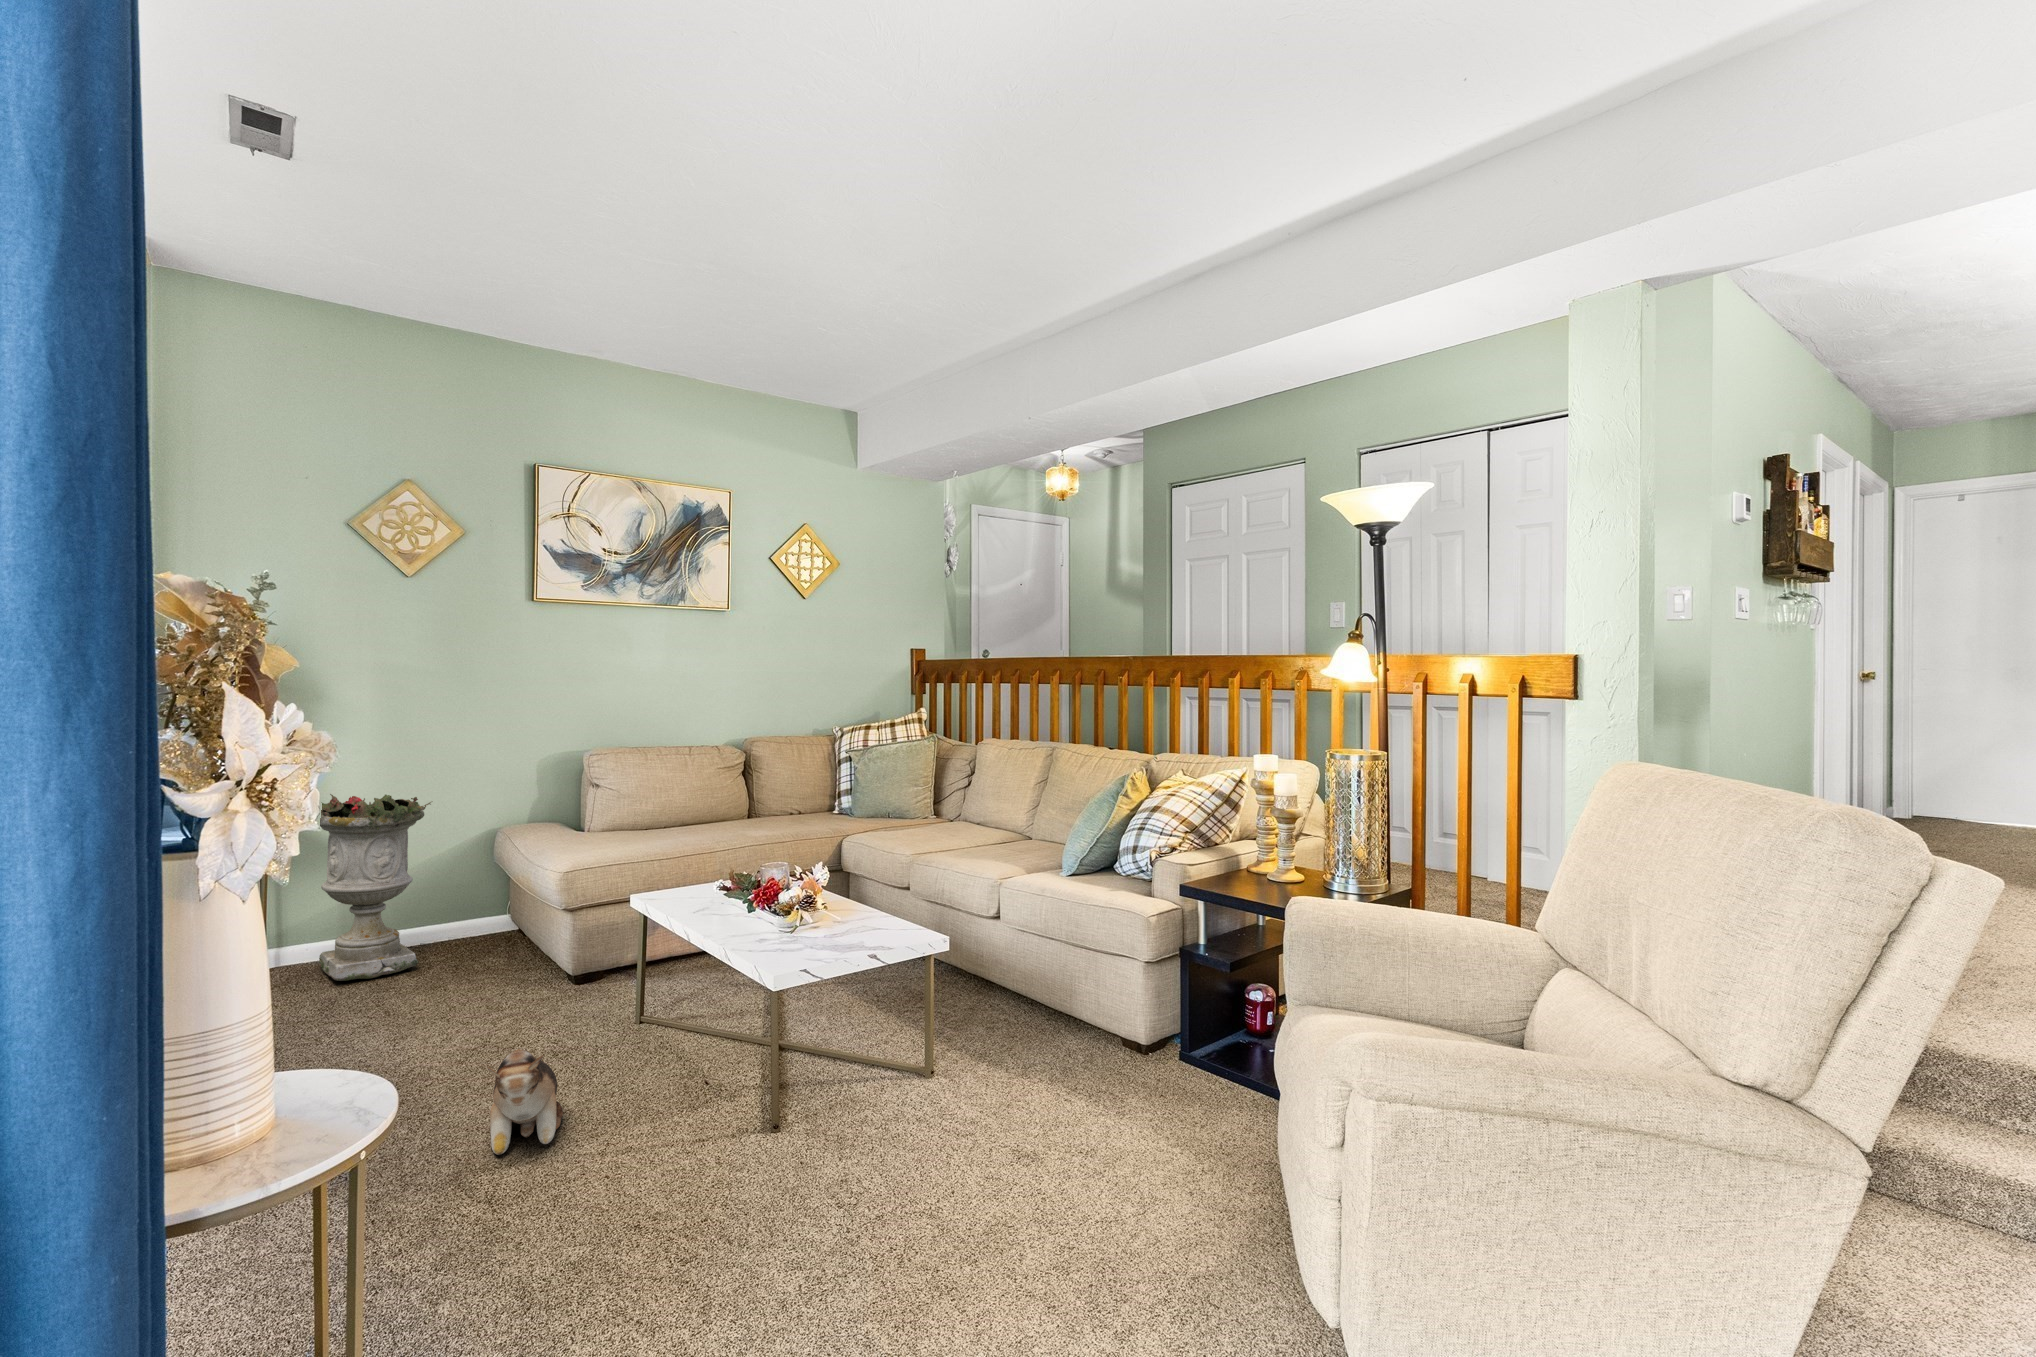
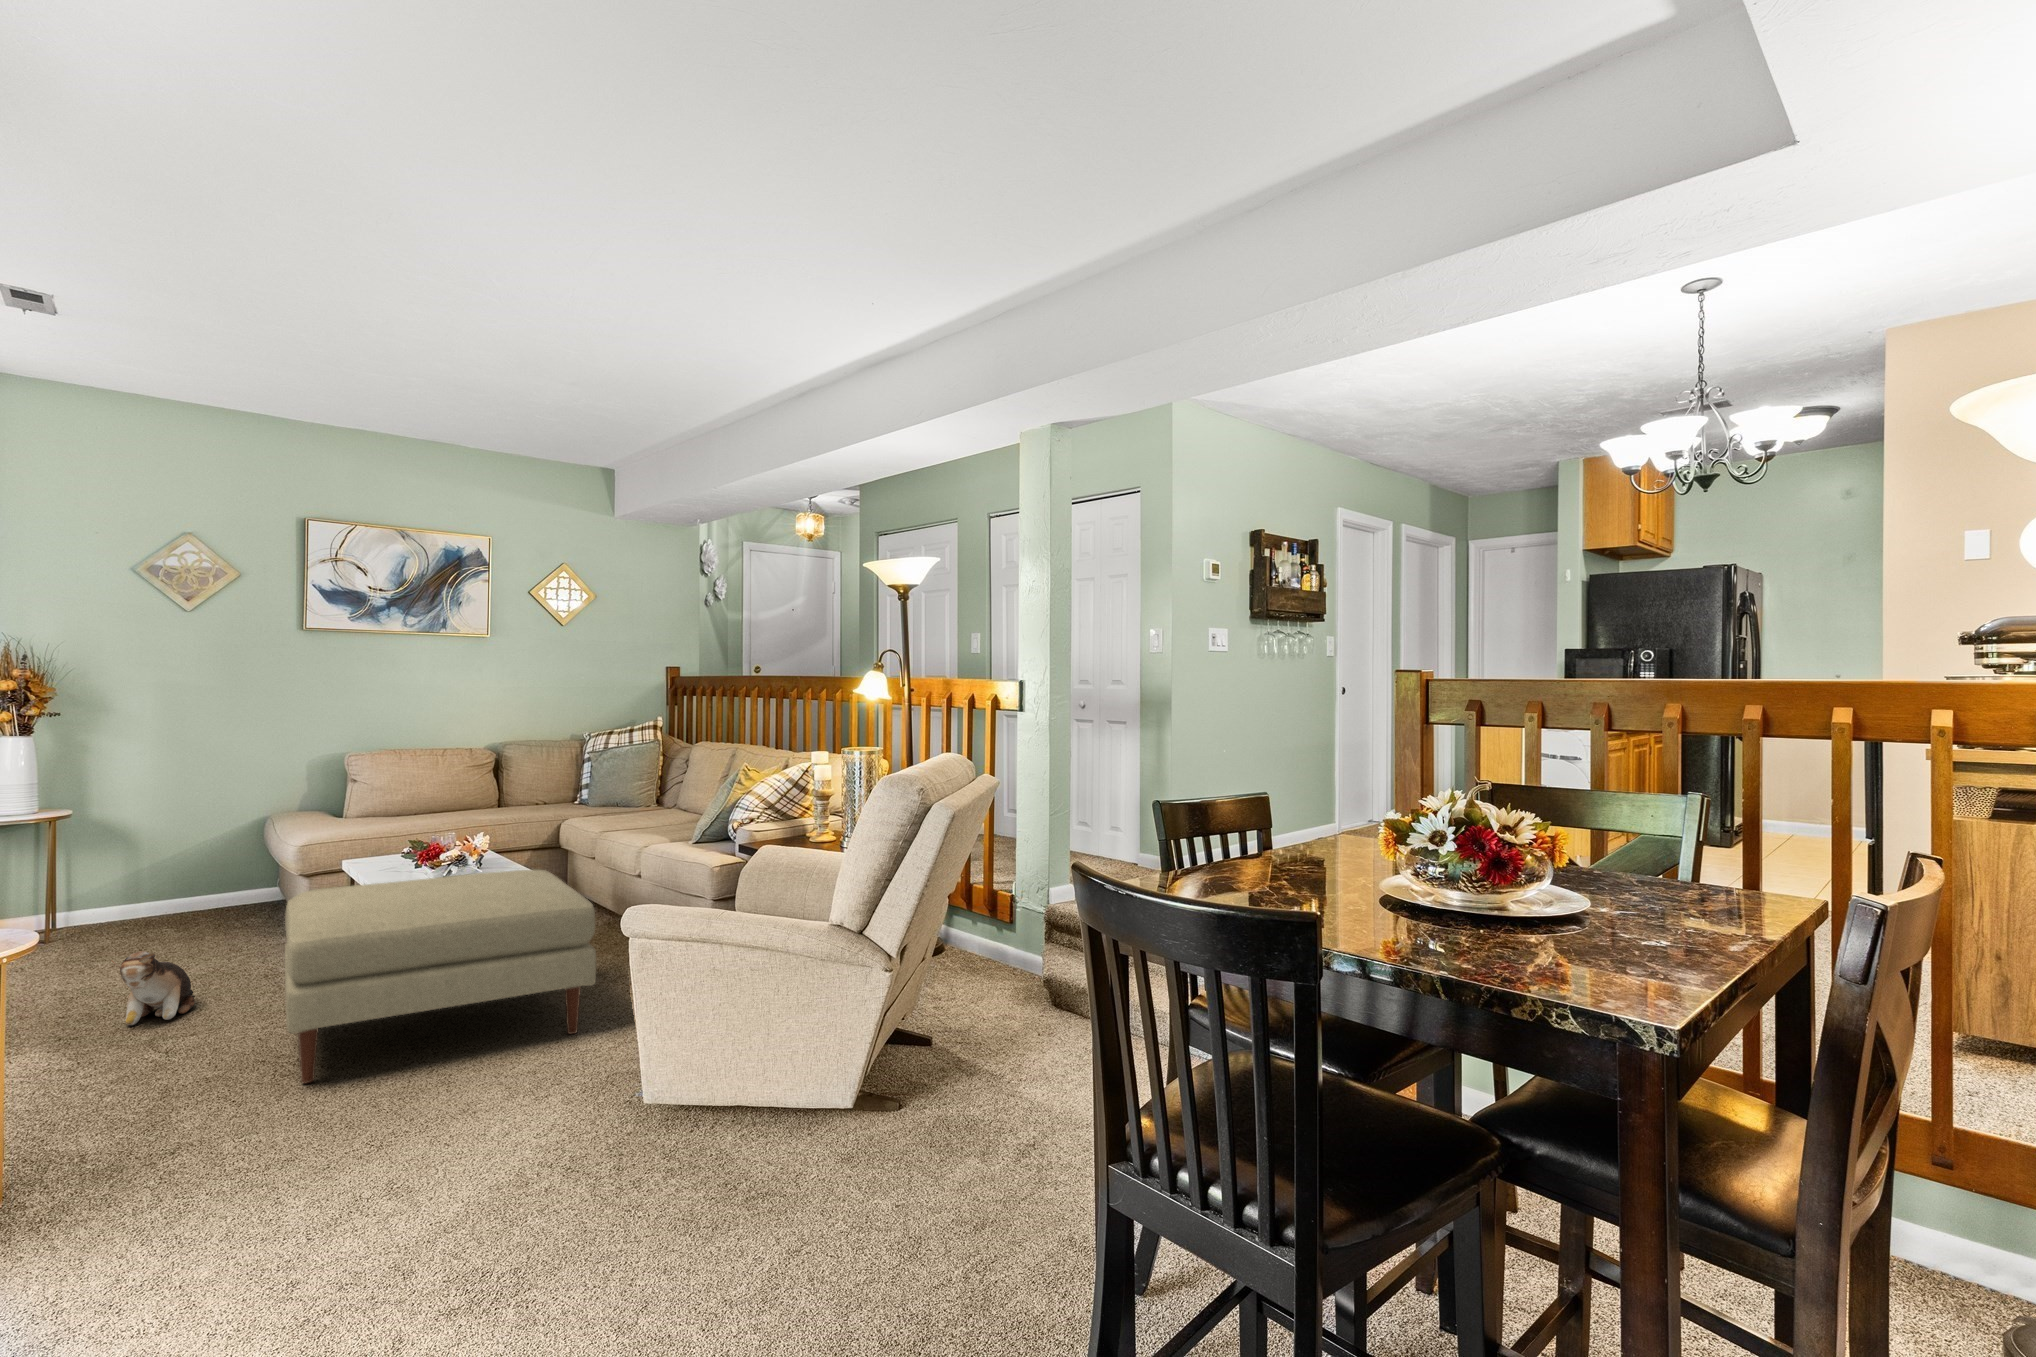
planter: present [319,794,433,981] -> none [95,786,196,930]
ottoman: none [723,921,1174,1277] -> present [284,870,596,1083]

